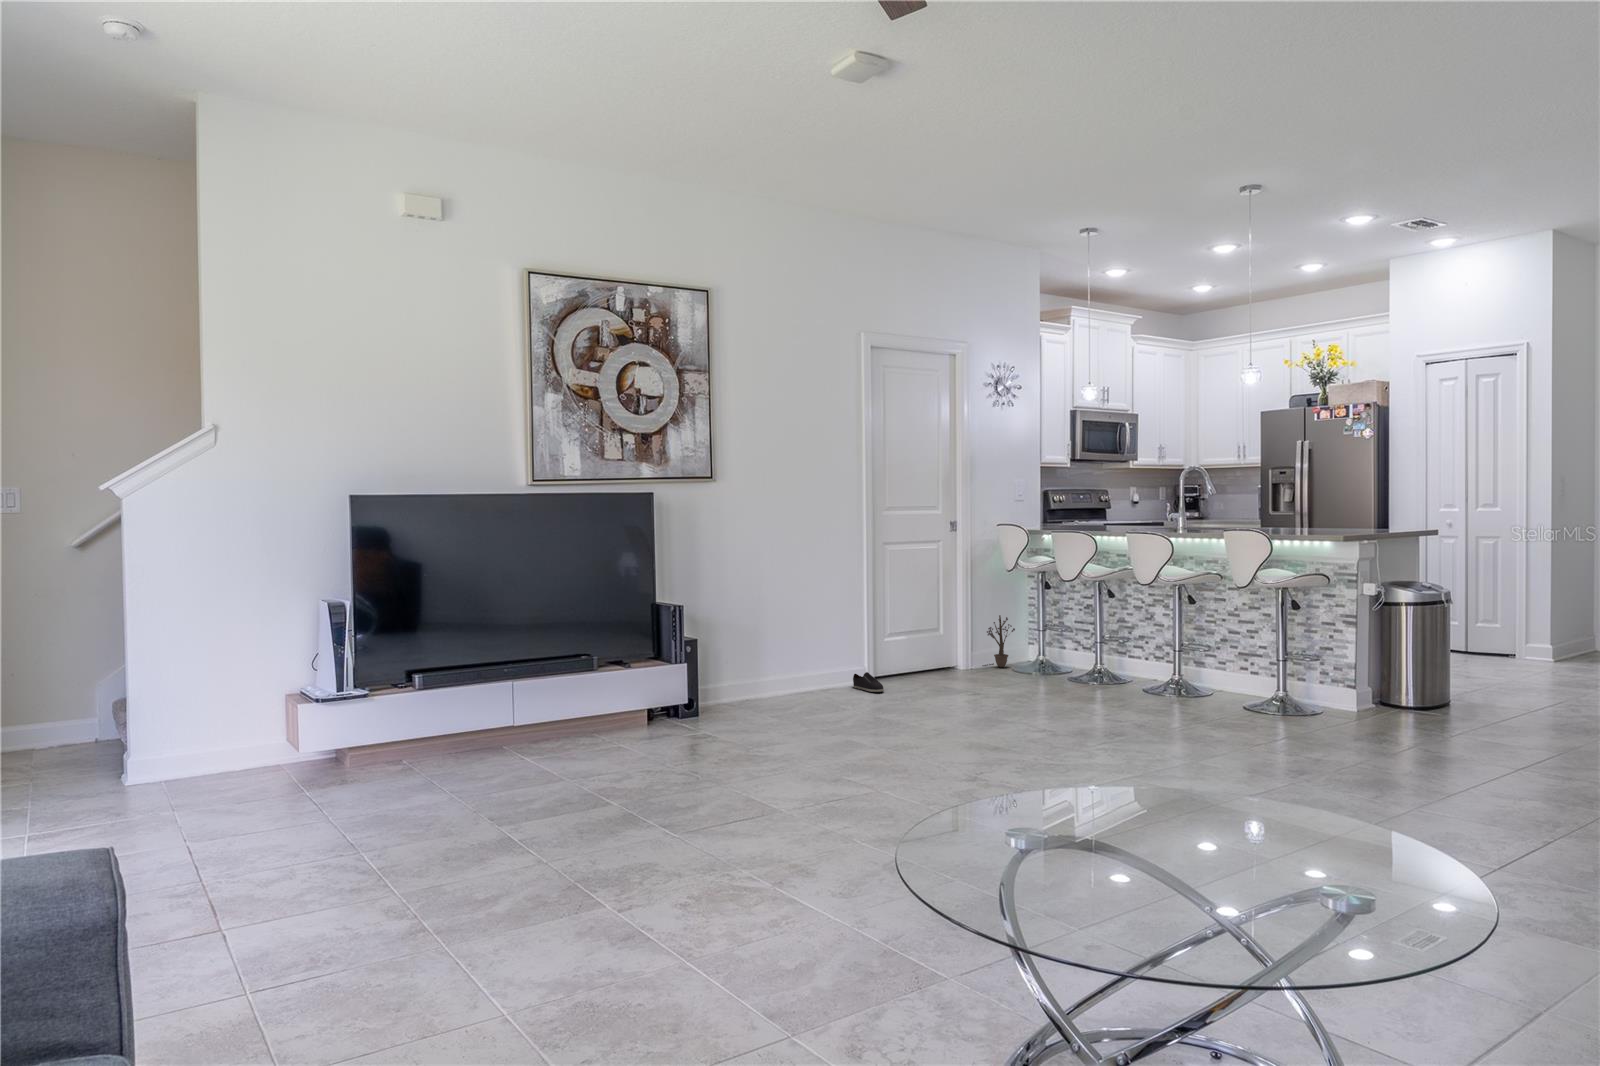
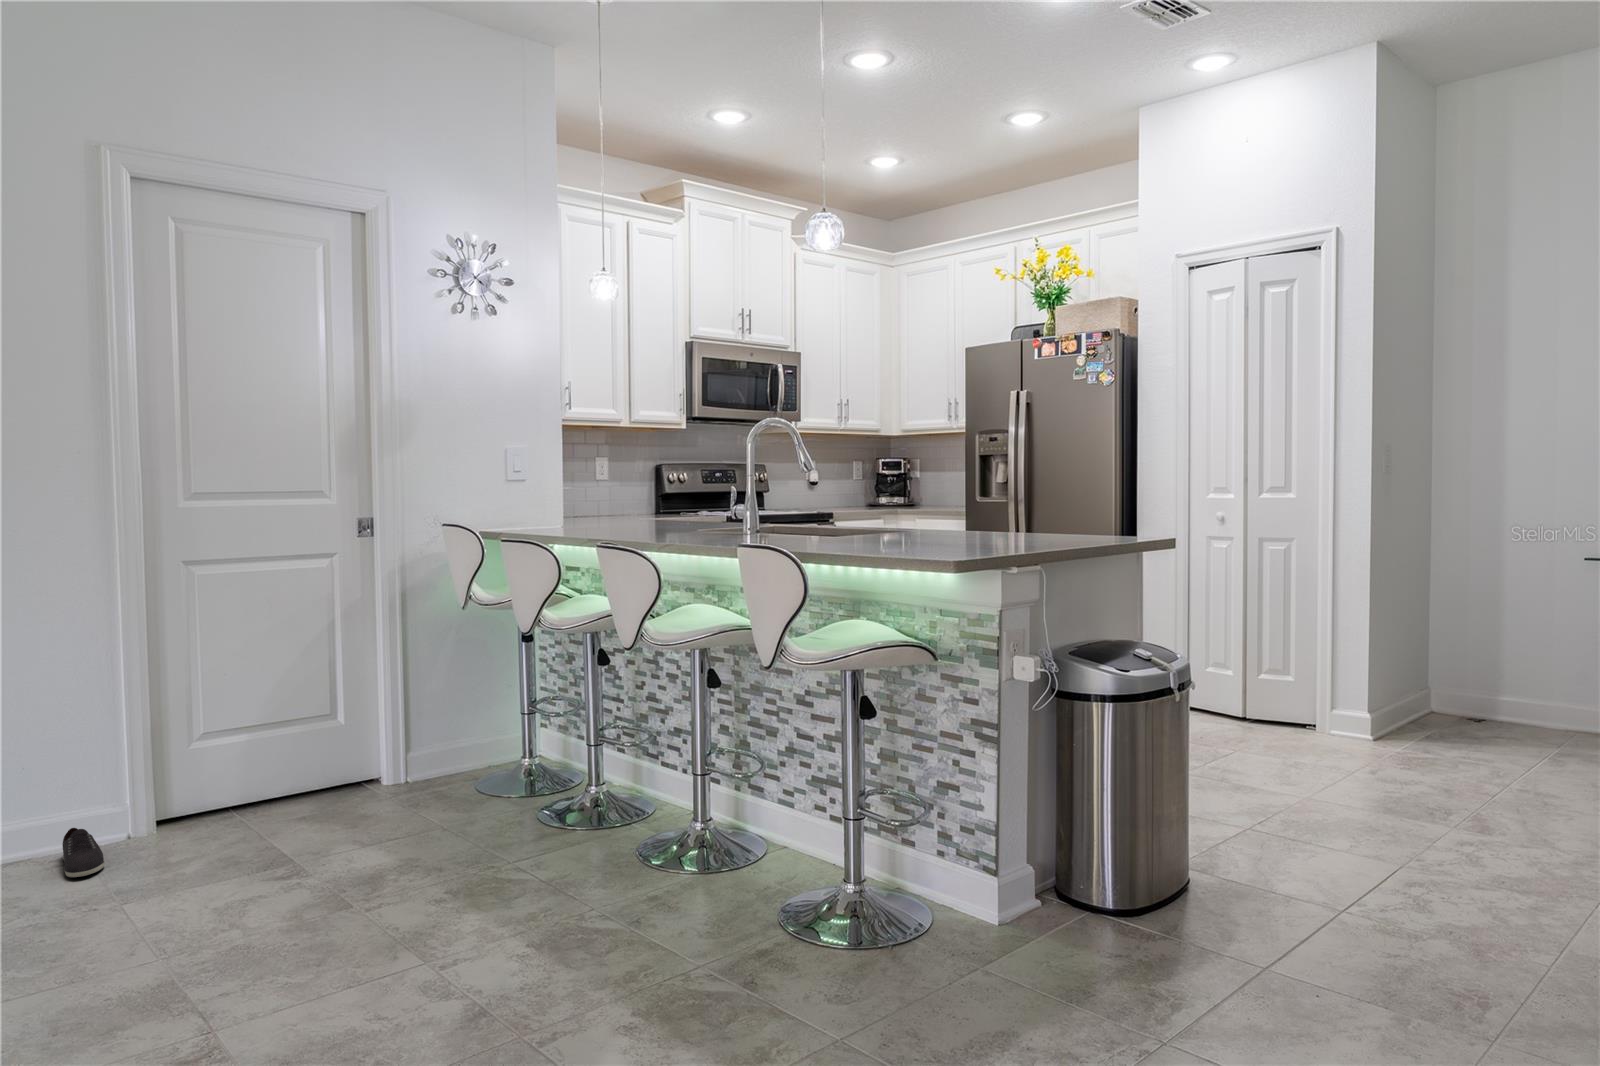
decorative plant: present [982,615,1015,667] -> none [420,685,490,780]

